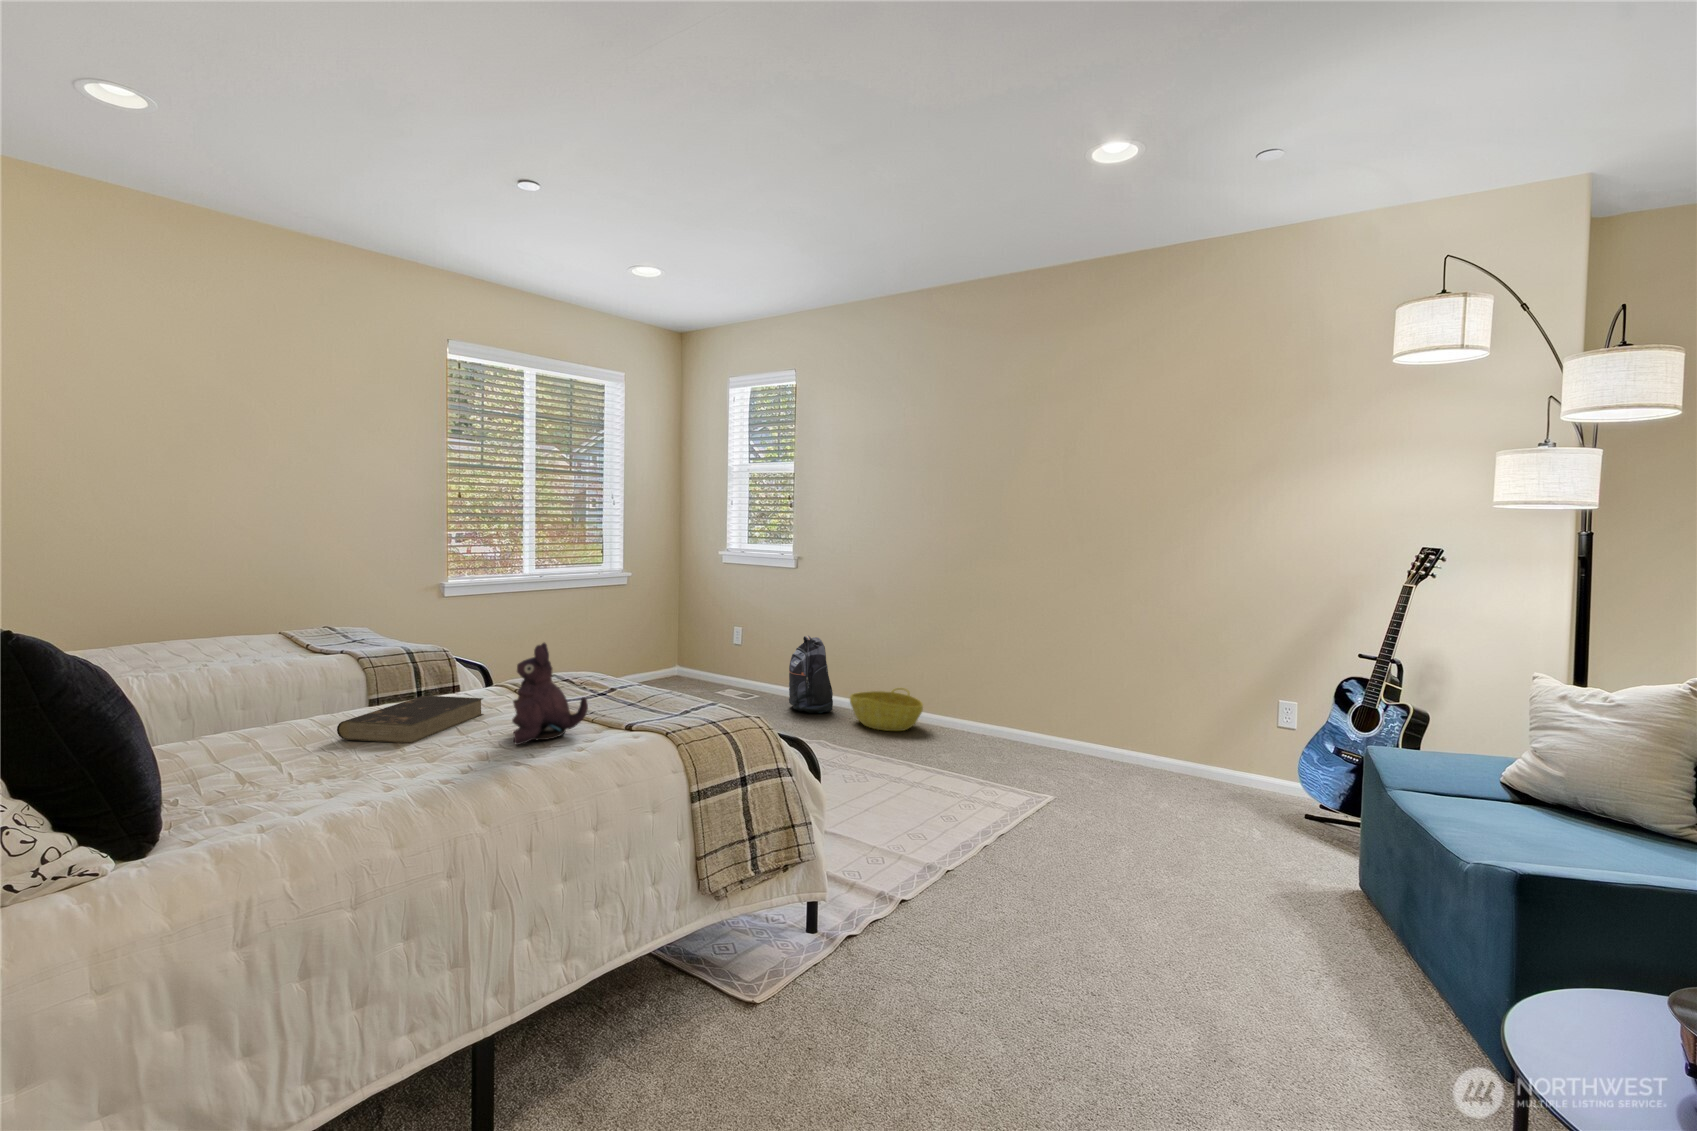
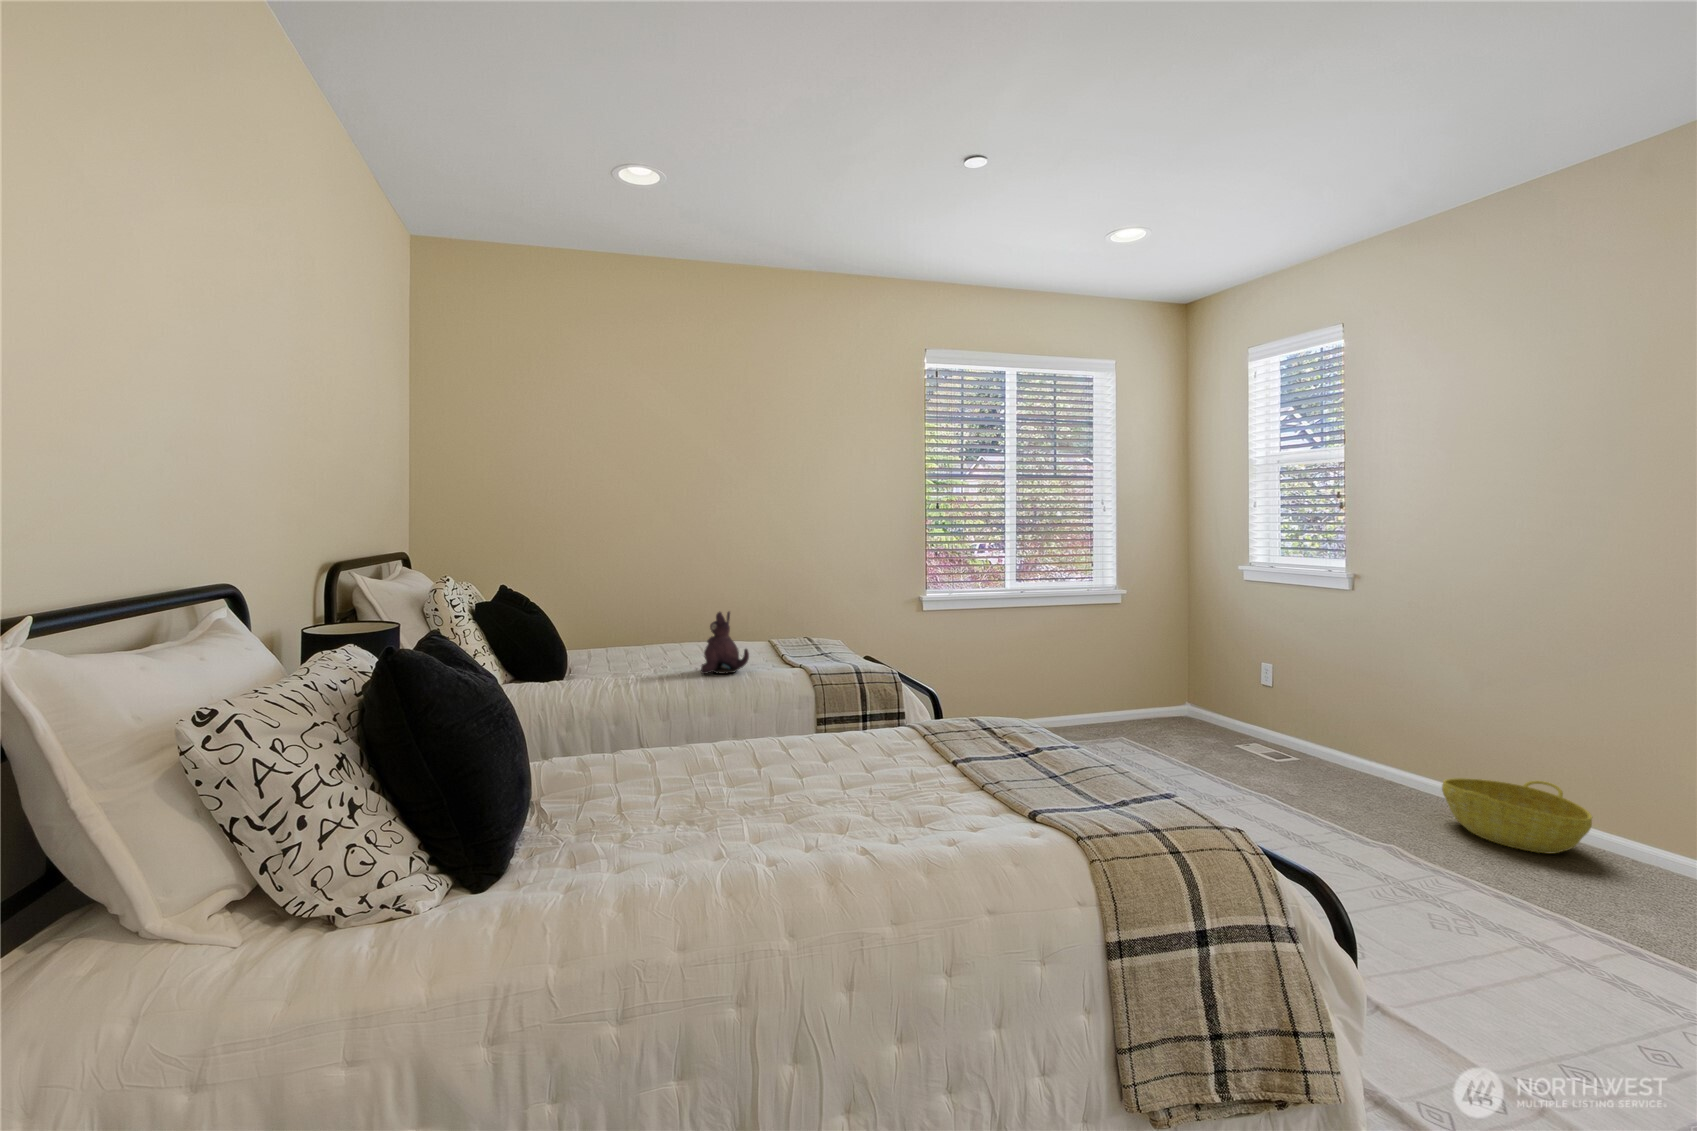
backpack: present [789,636,833,713] -> none [1336,685,1412,799]
plush toy: present [512,643,588,745] -> present [701,612,749,674]
book: present [337,696,483,743] -> none [733,729,883,789]

